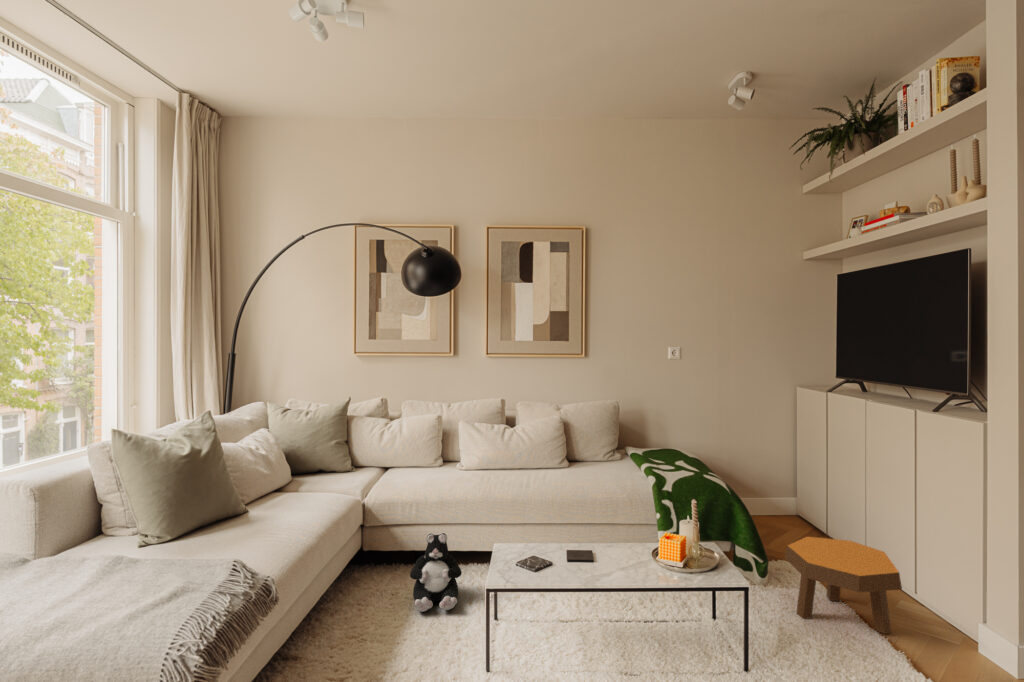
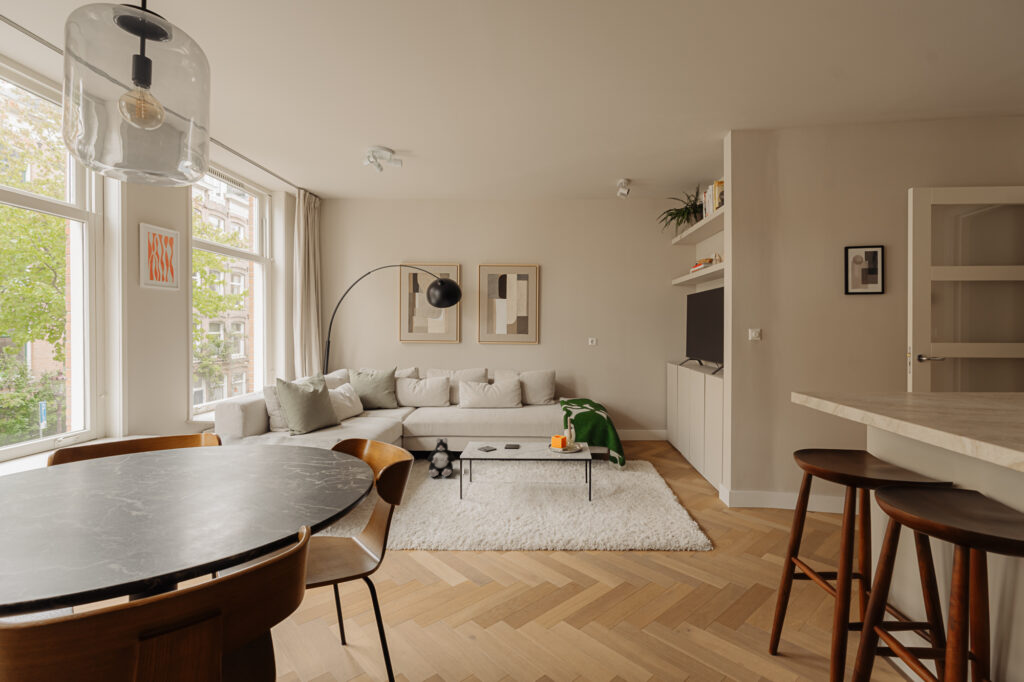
footstool: present [785,537,902,634] -> none [630,443,684,489]

